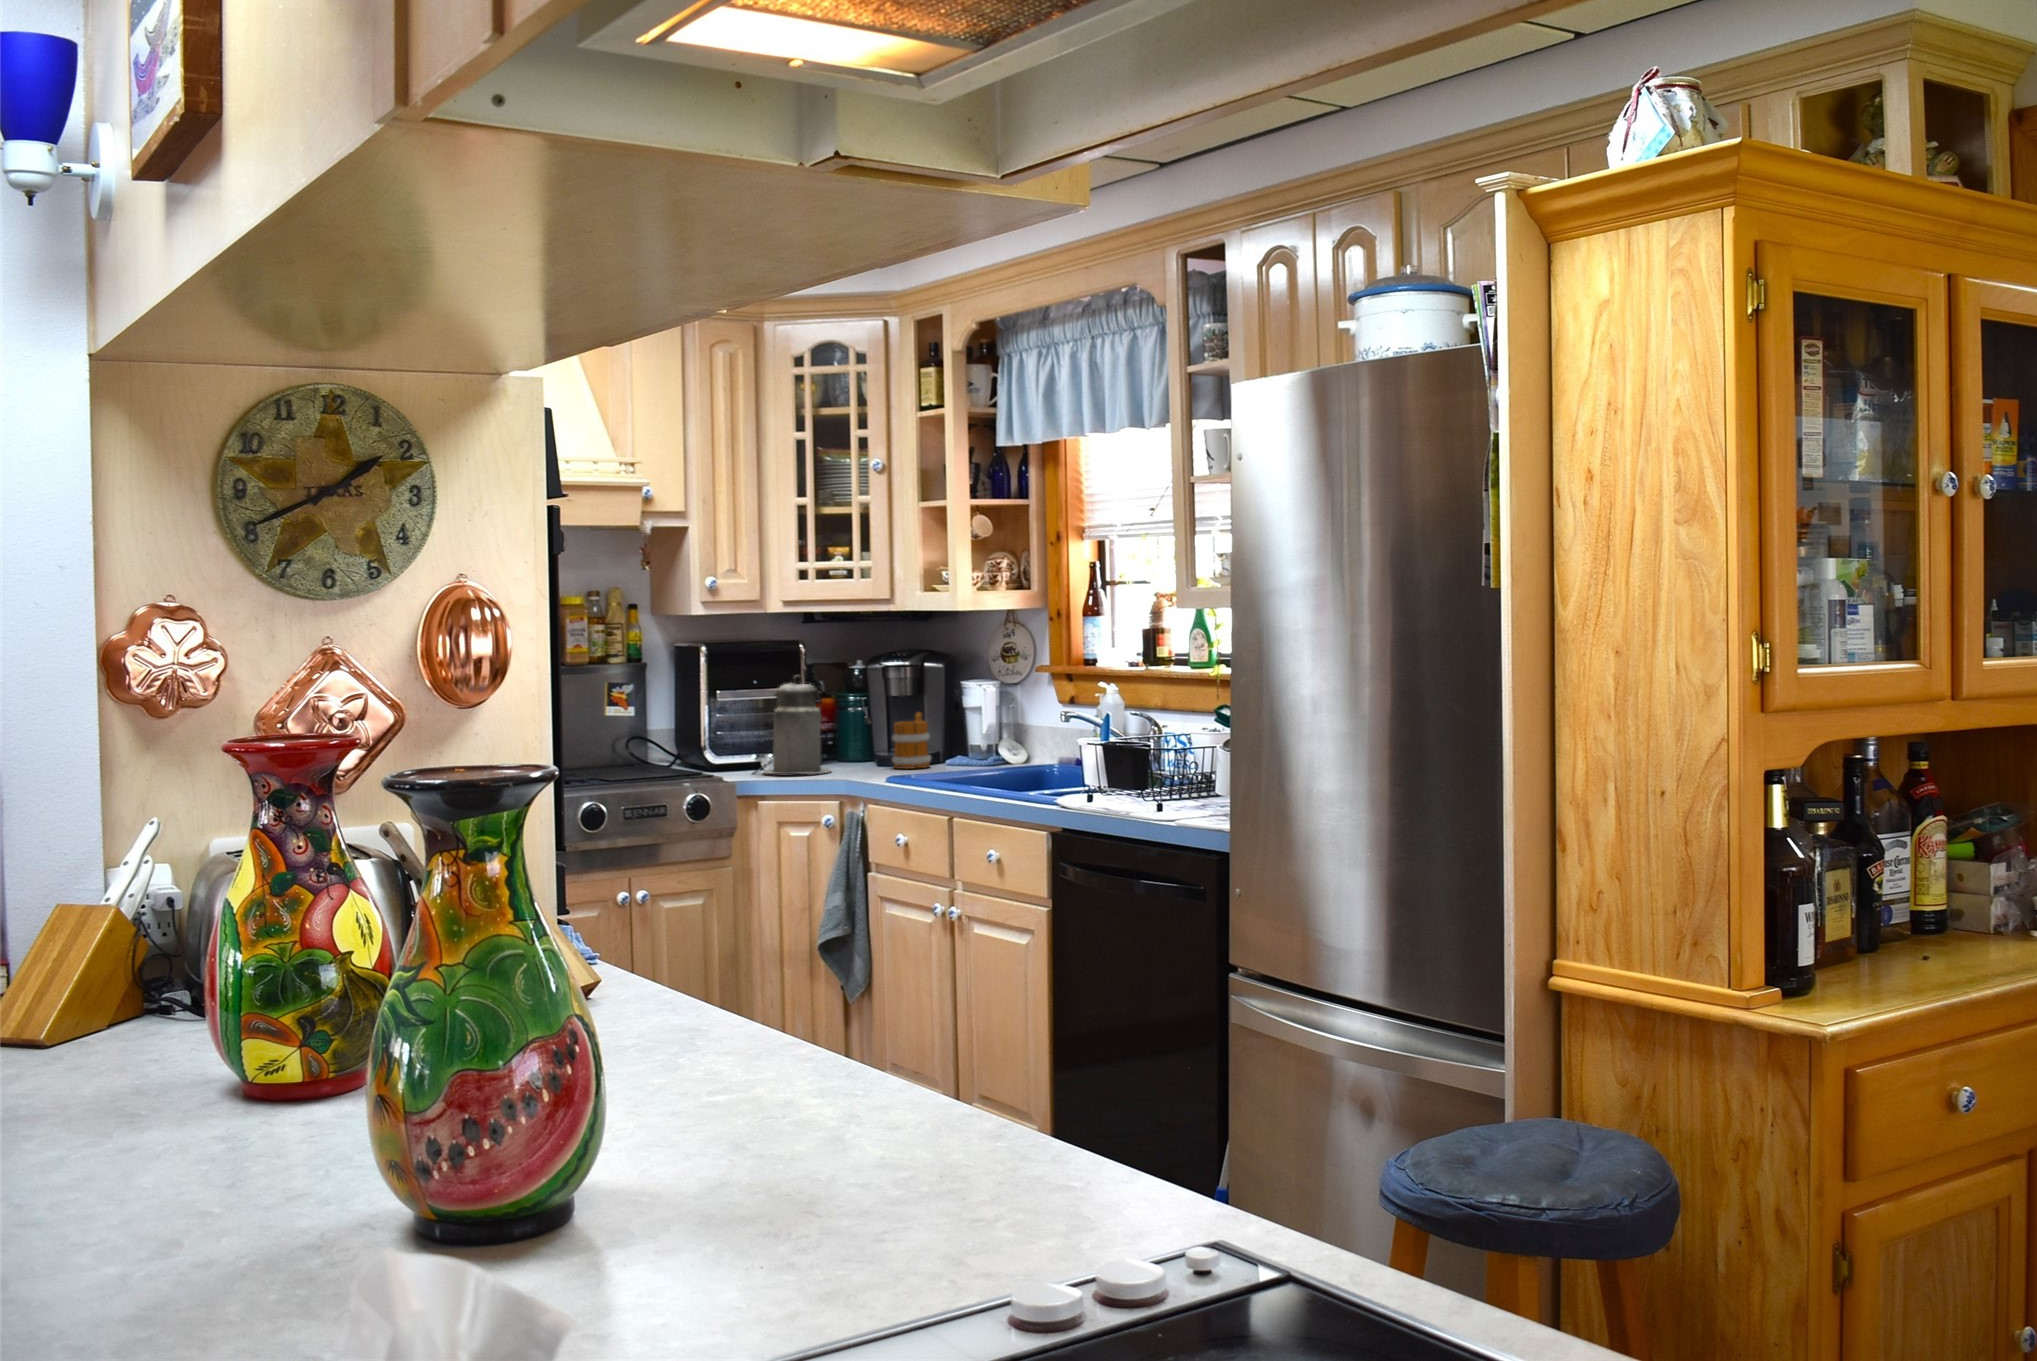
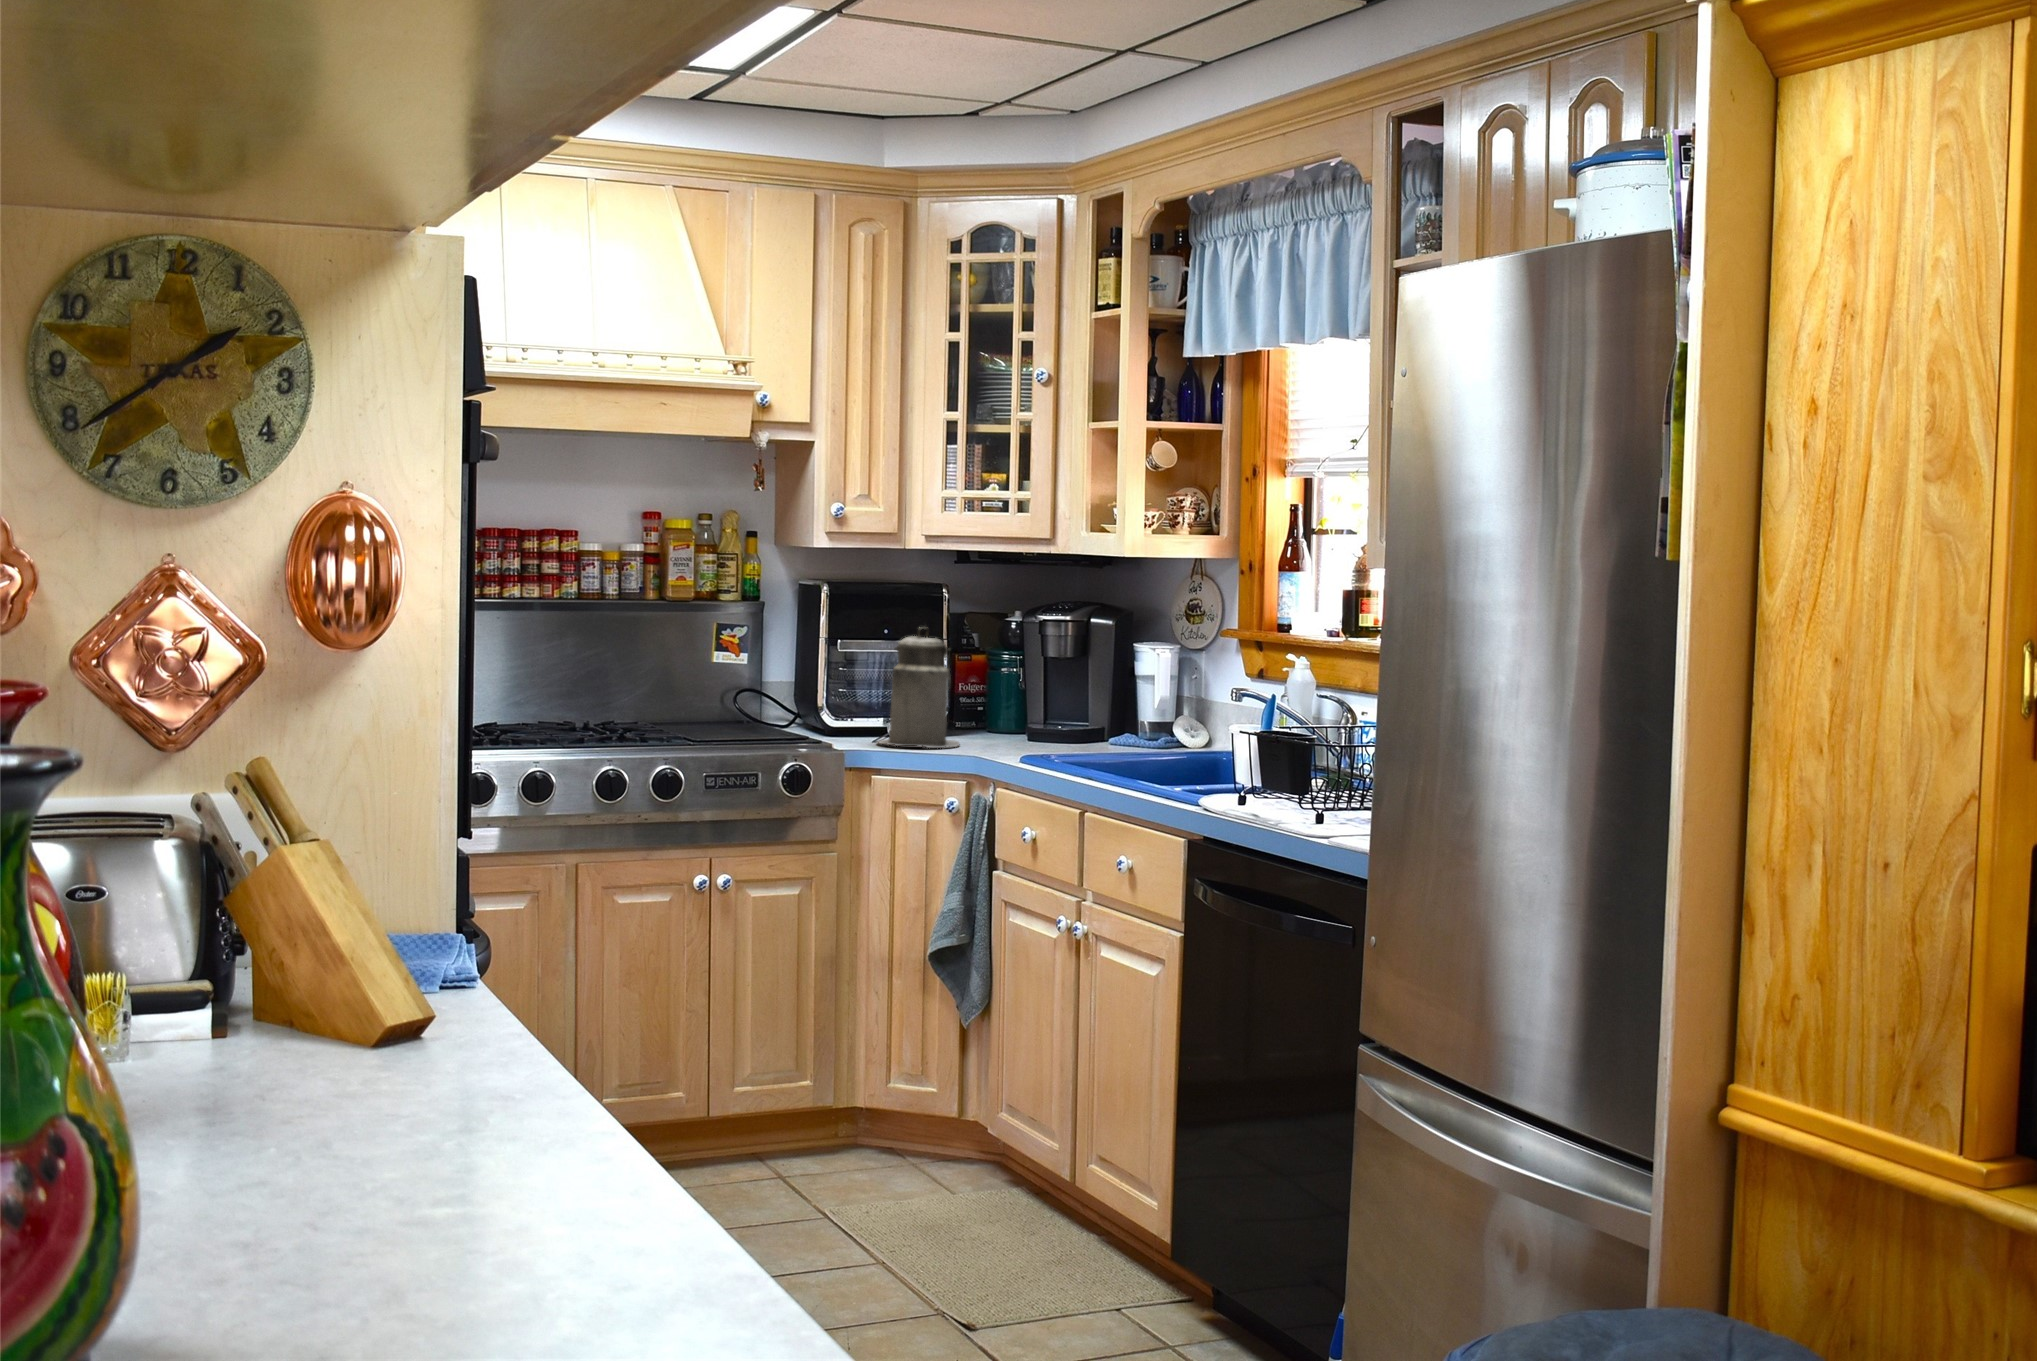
mug: present [892,712,931,769] -> none [1034,680,1083,749]

